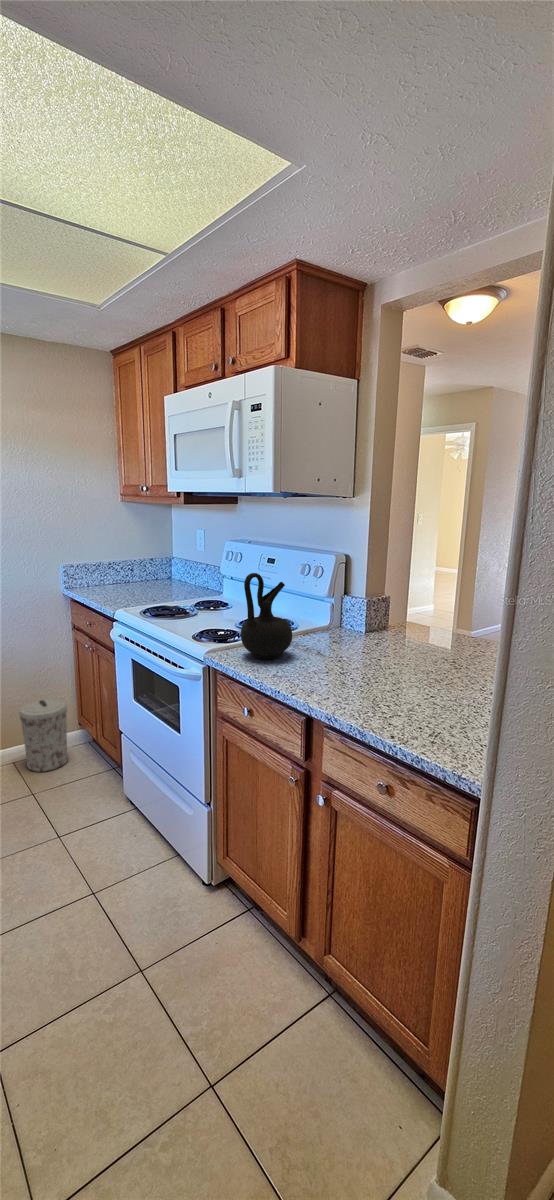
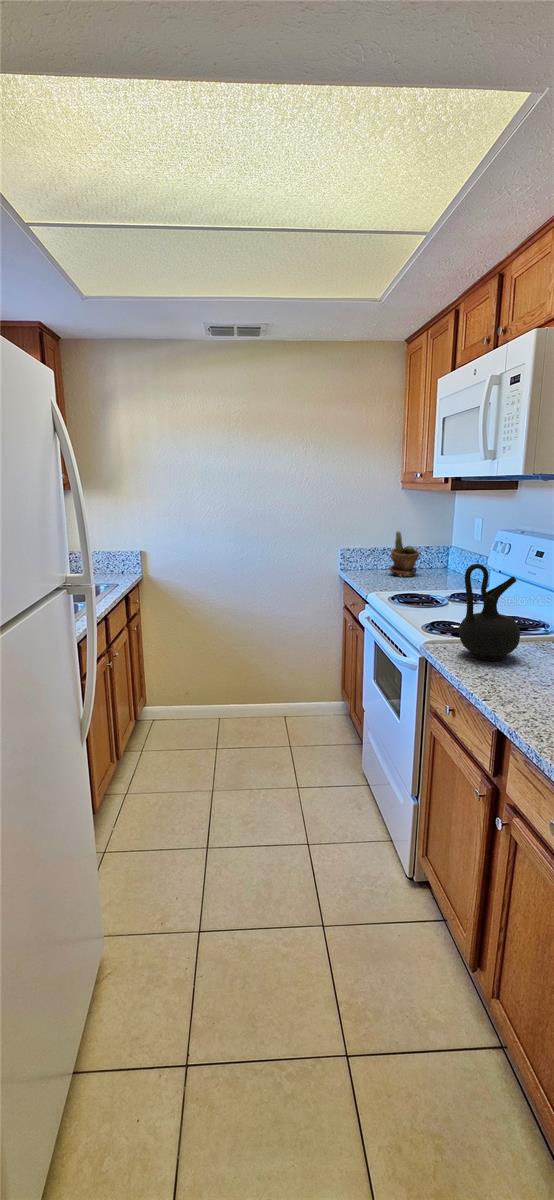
potted plant: none [120,545,149,590] -> present [389,531,419,577]
trash can: present [19,699,68,772] -> none [290,667,330,731]

